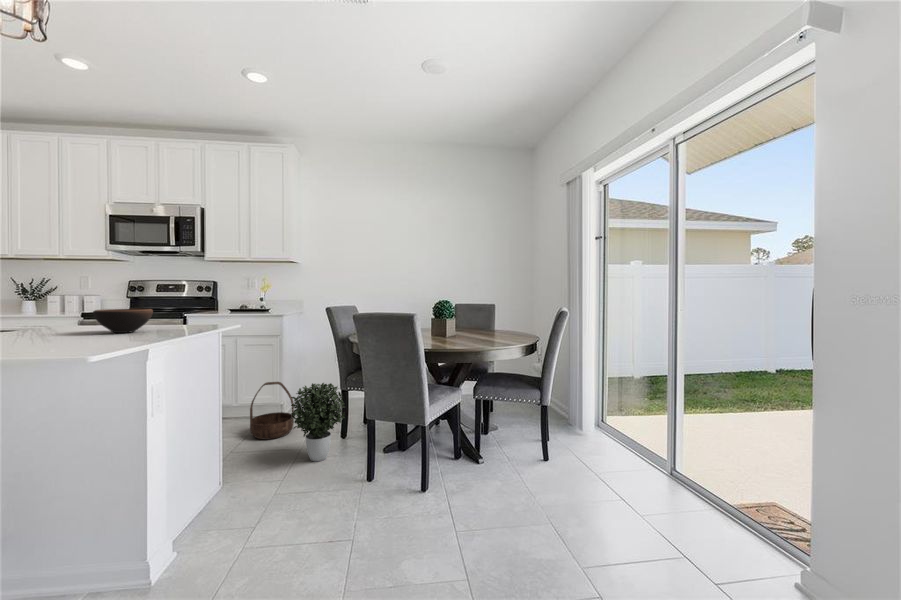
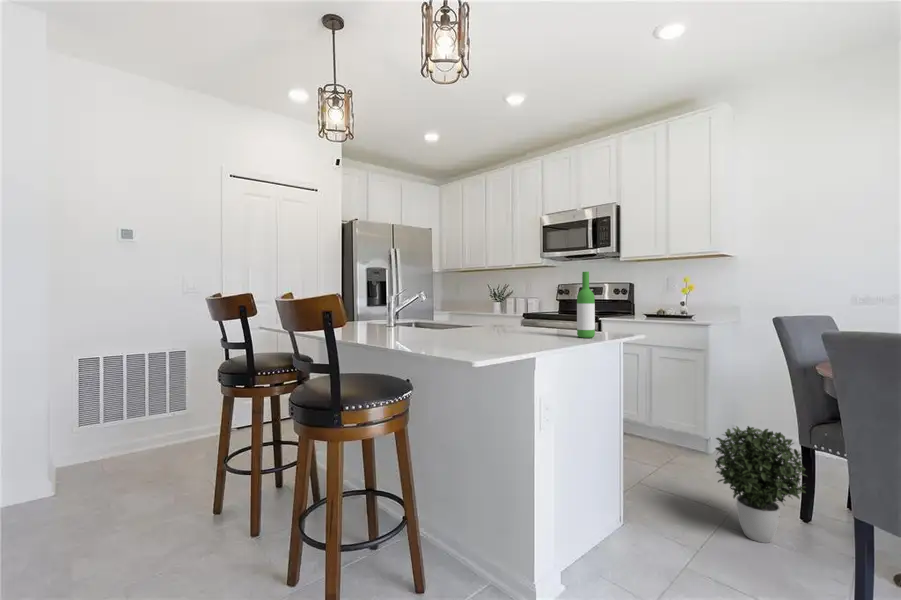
wine bottle: none [171,267,191,329] -> present [577,272,595,338]
bowl: present [93,309,153,333] -> none [515,315,560,338]
basket: present [250,382,294,439] -> none [664,408,721,483]

